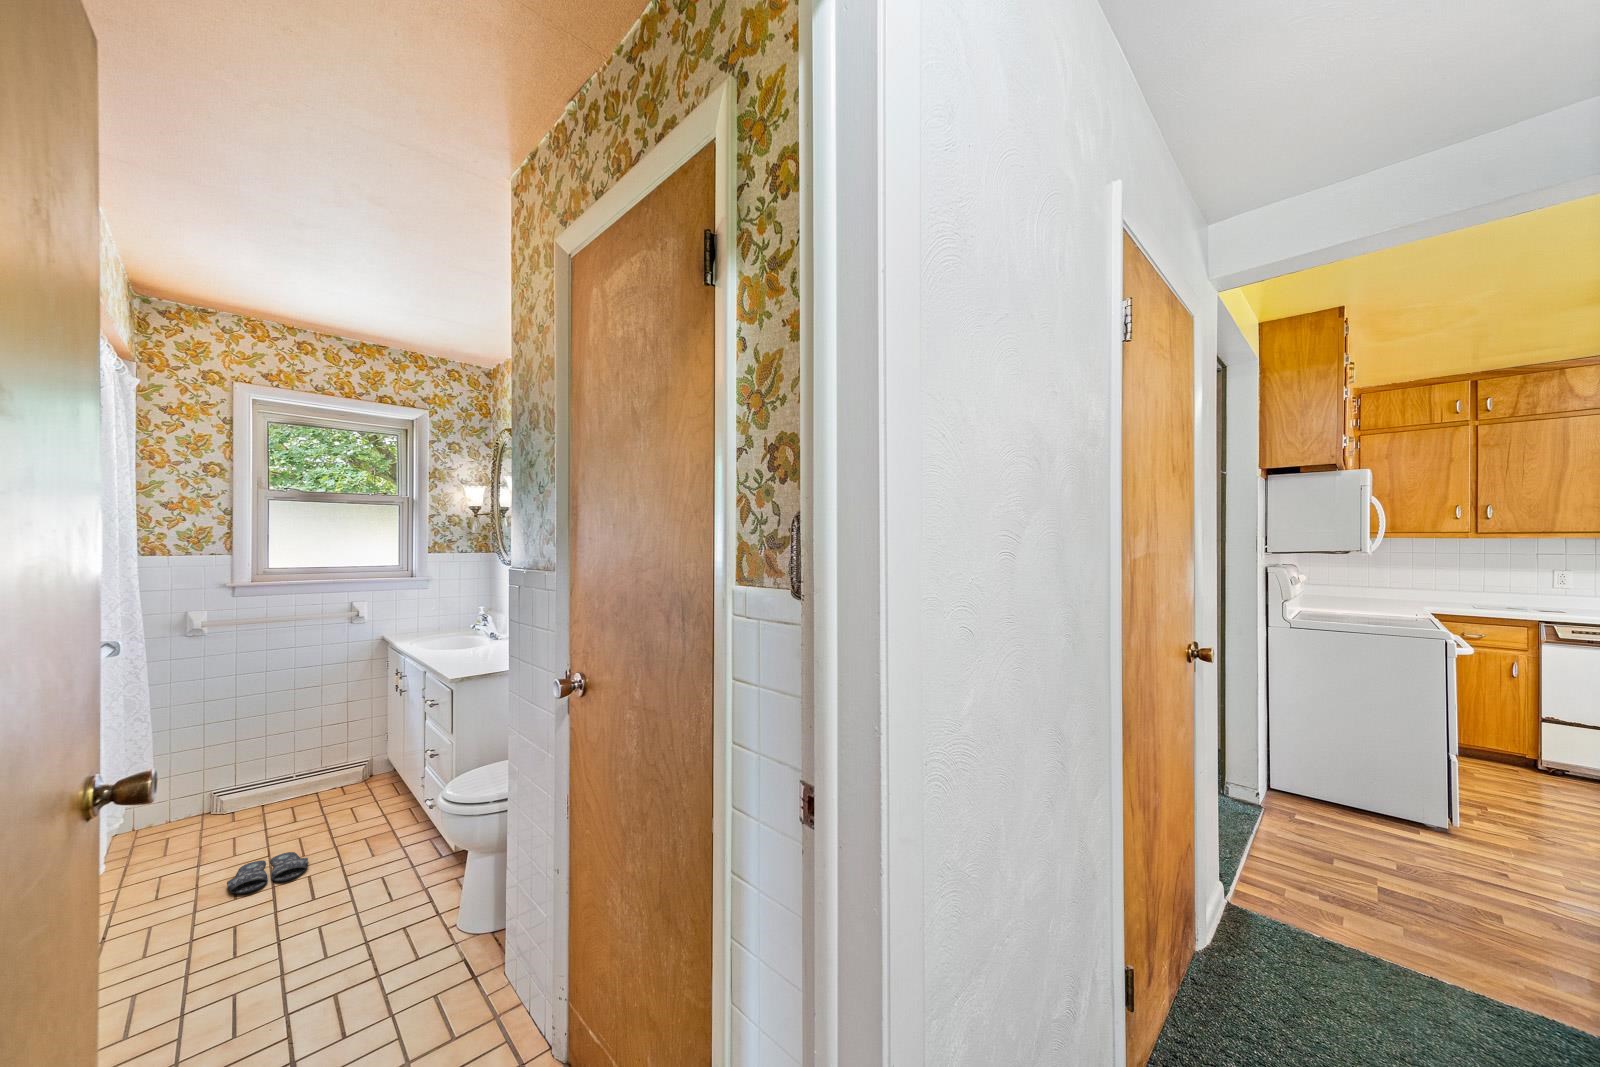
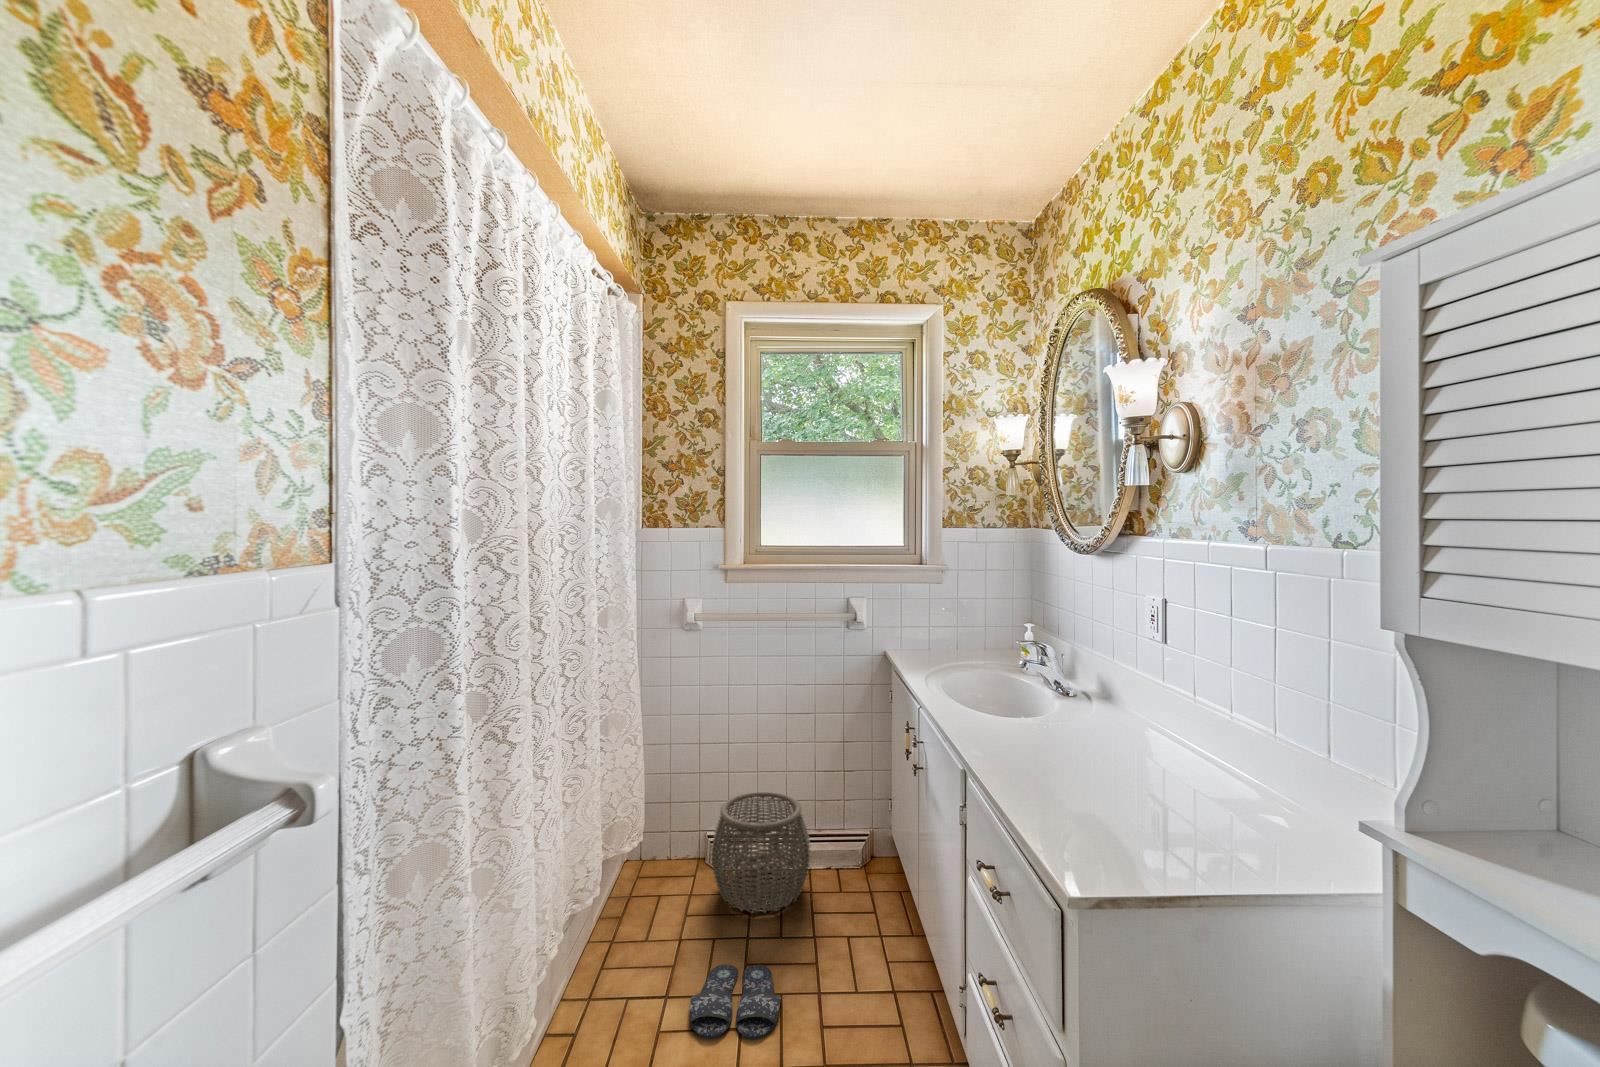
woven basket: none [223,750,321,837] -> present [711,792,810,913]

